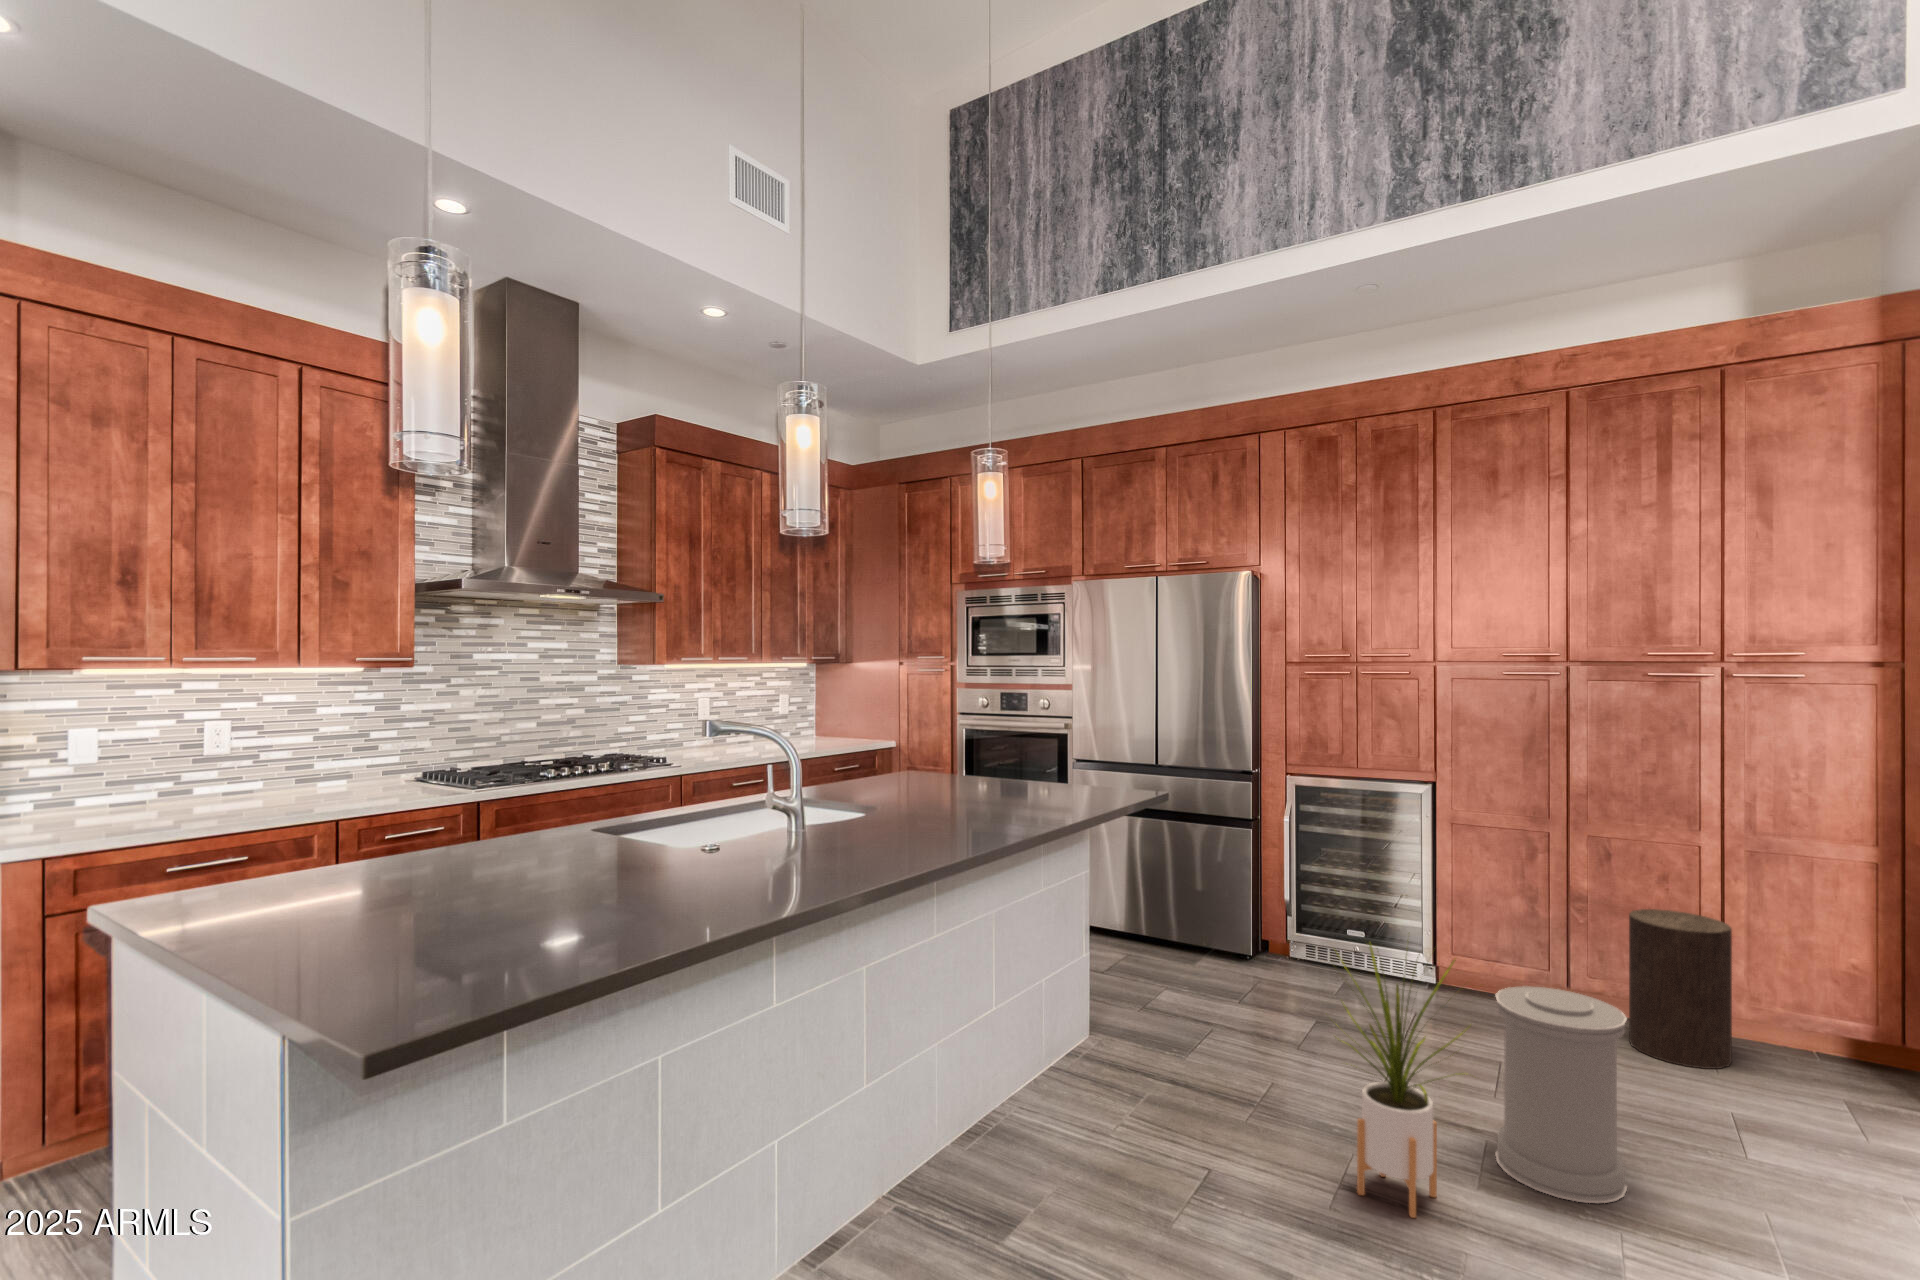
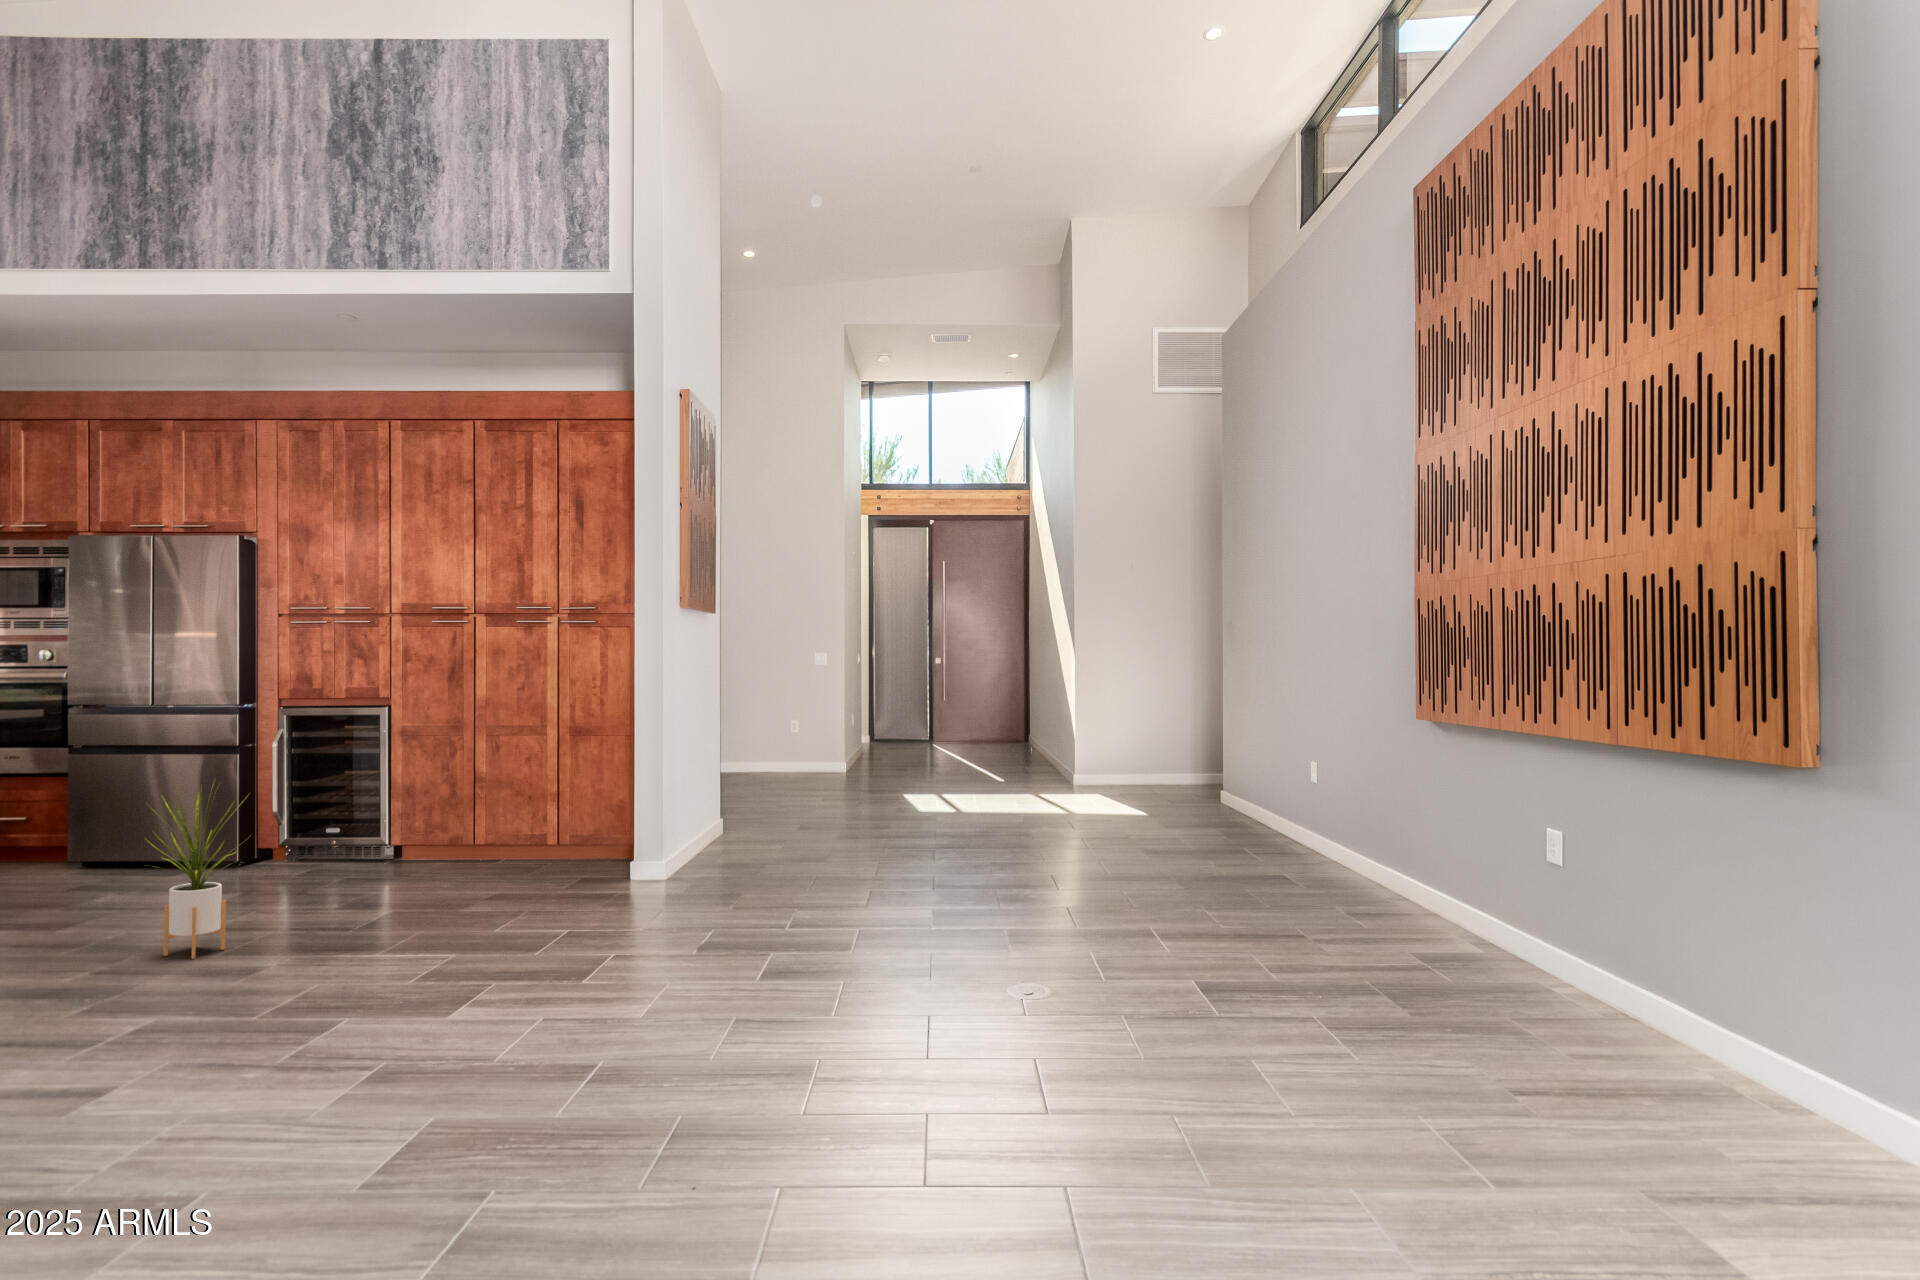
stool: present [1629,909,1732,1069] -> none [493,784,554,881]
trash can: present [1496,986,1627,1203] -> none [295,817,379,939]

